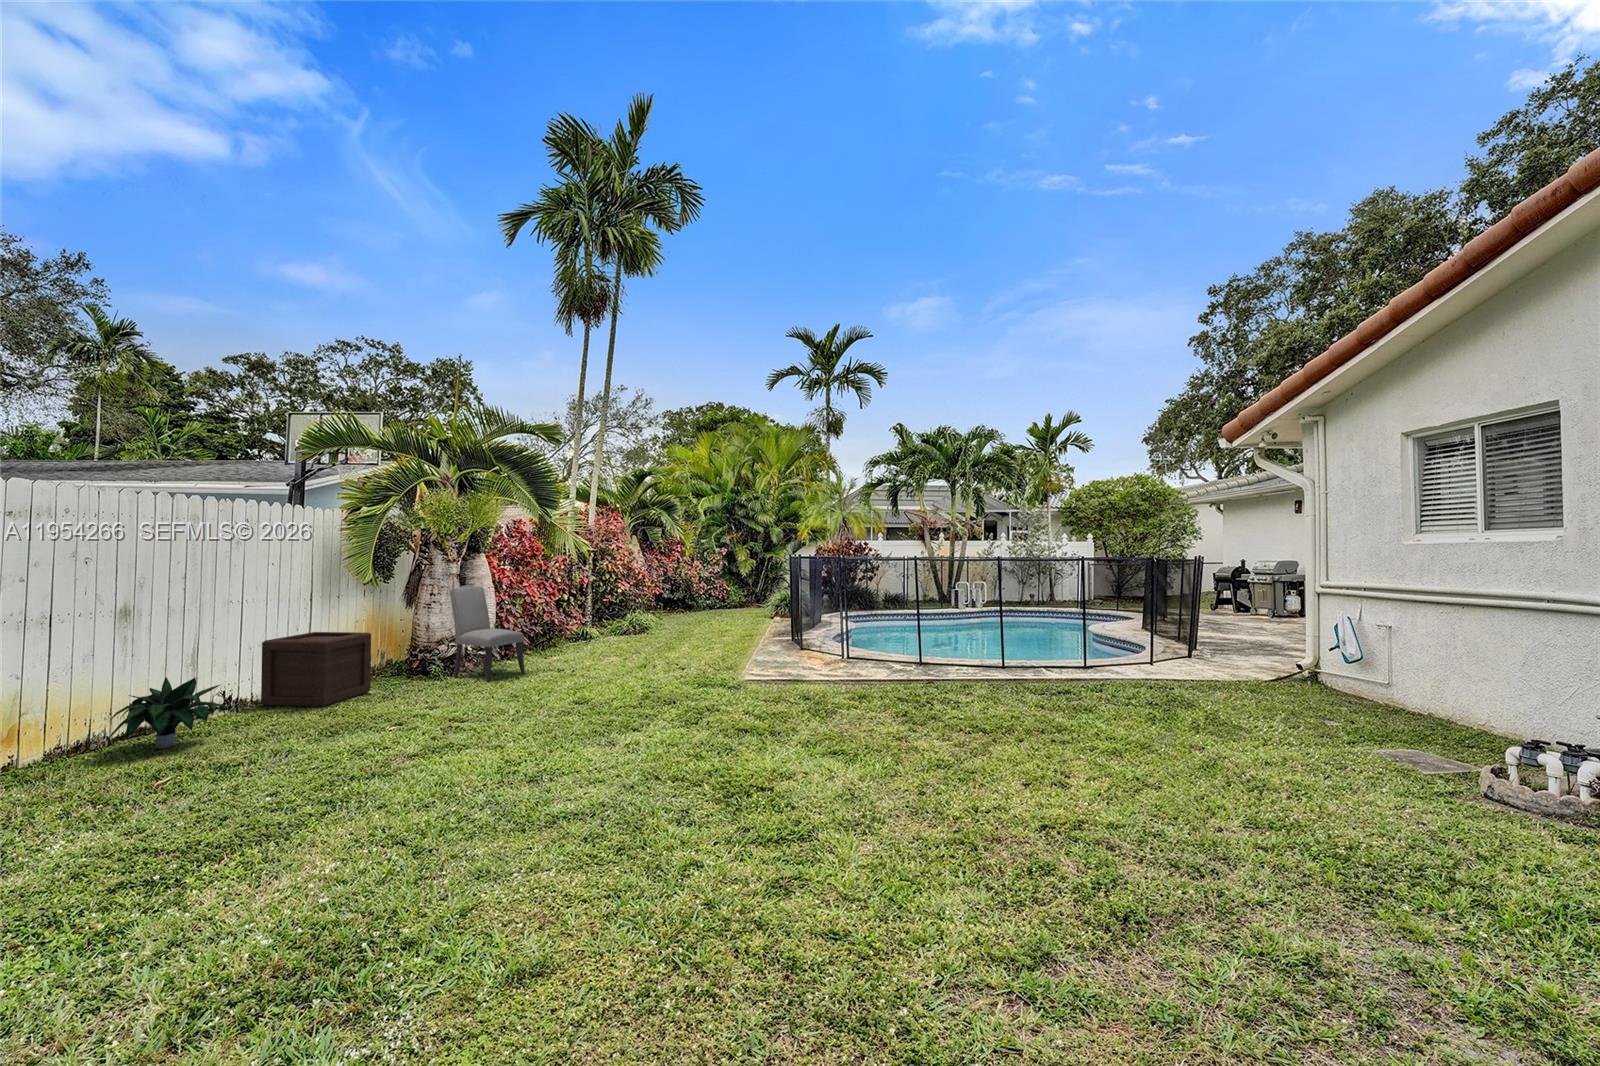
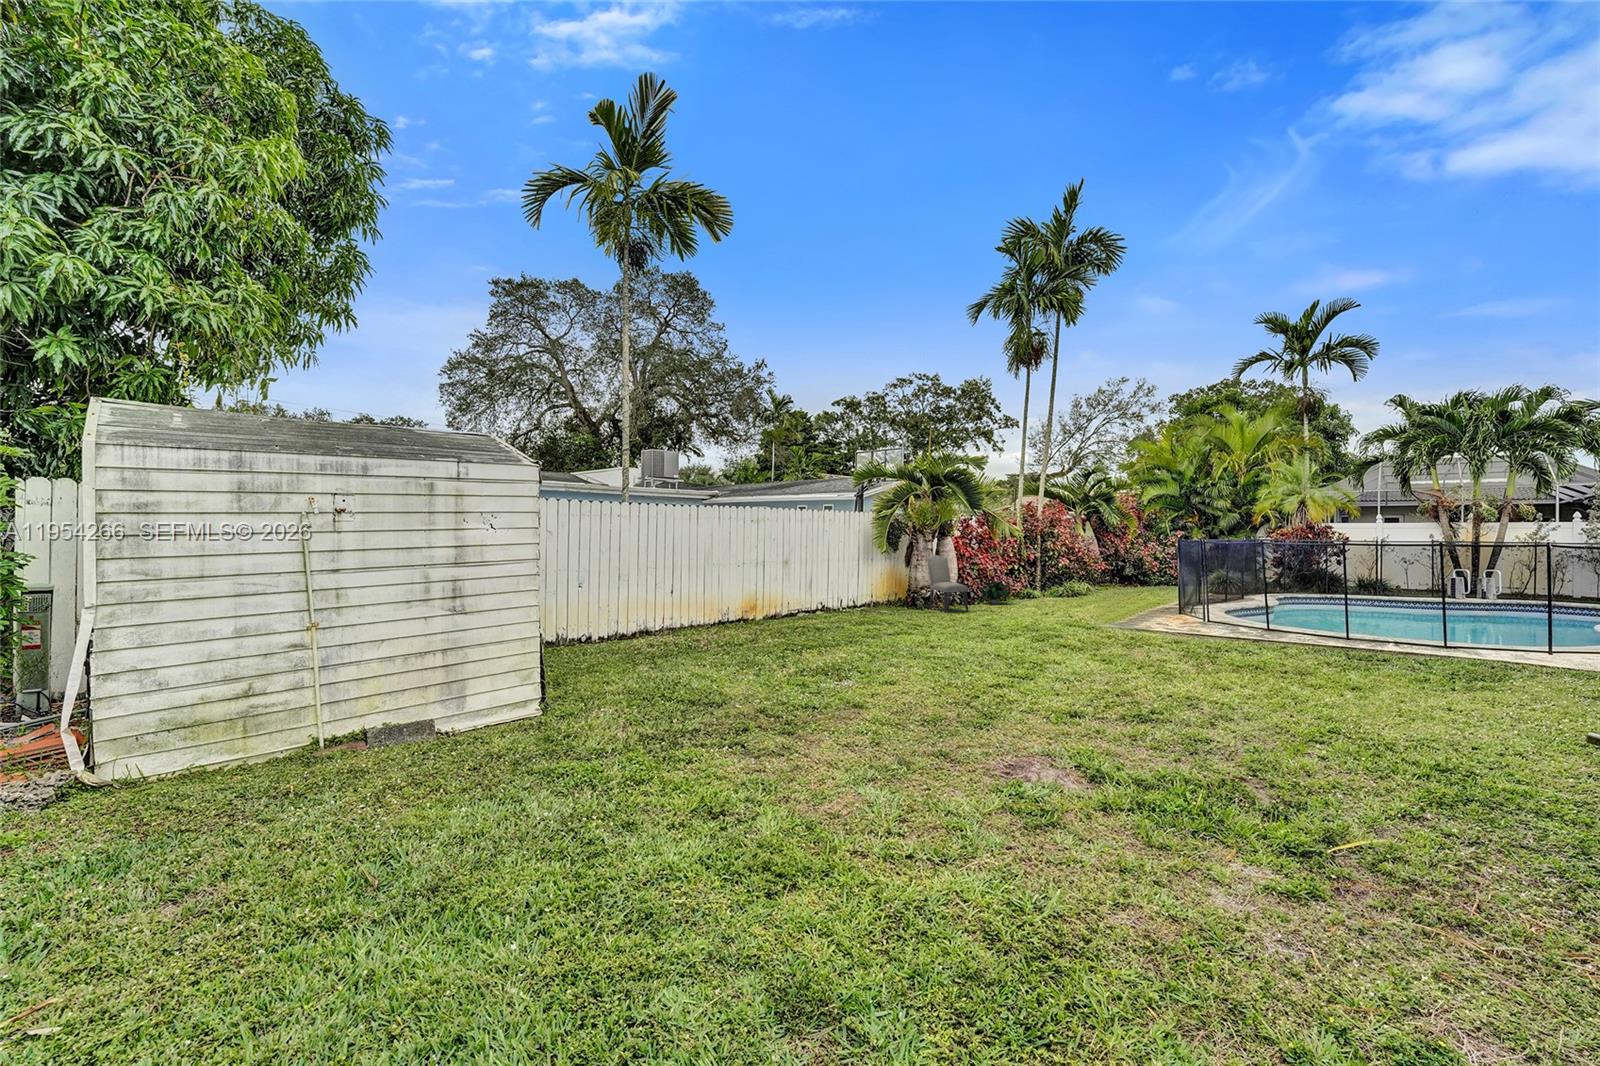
wooden crate: present [261,632,371,707] -> none [841,576,887,613]
potted plant: present [107,677,228,748] -> present [980,580,1010,604]

